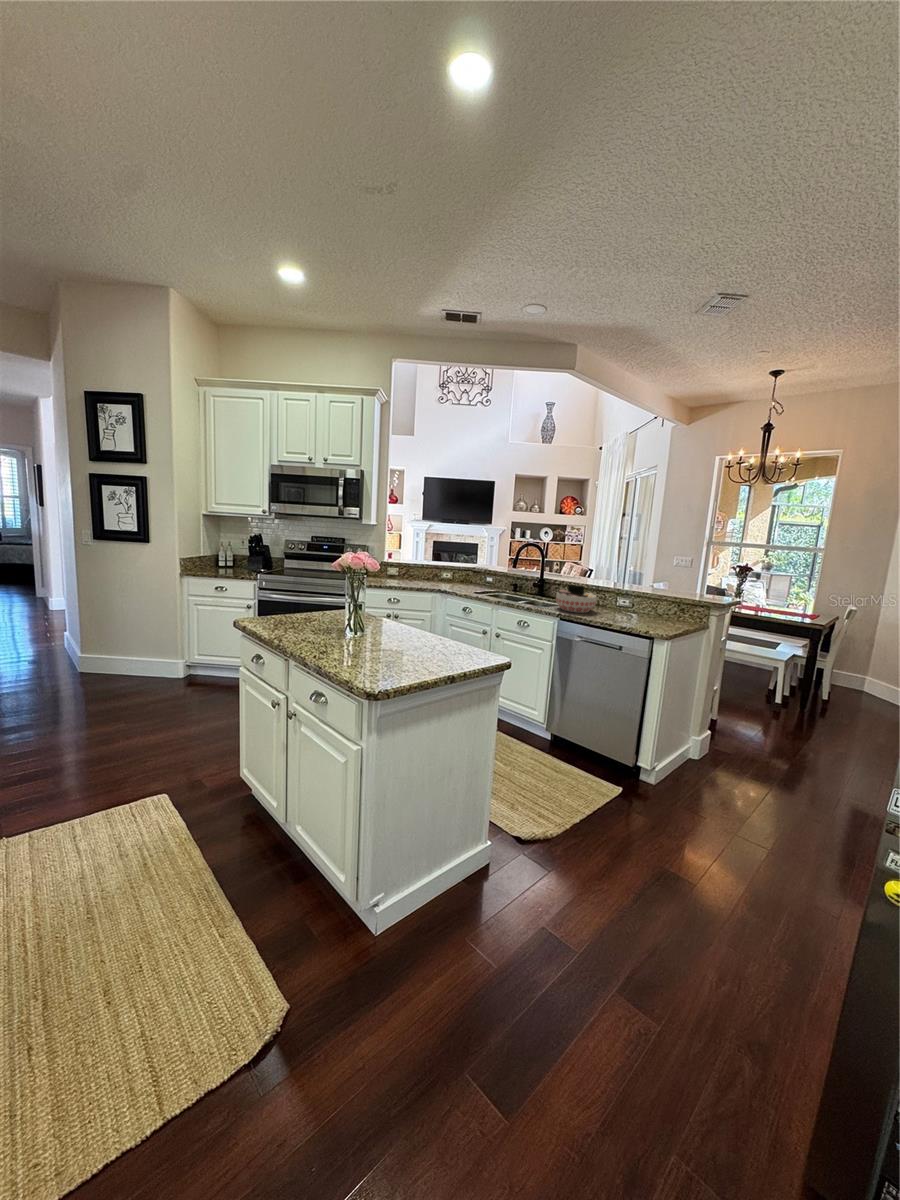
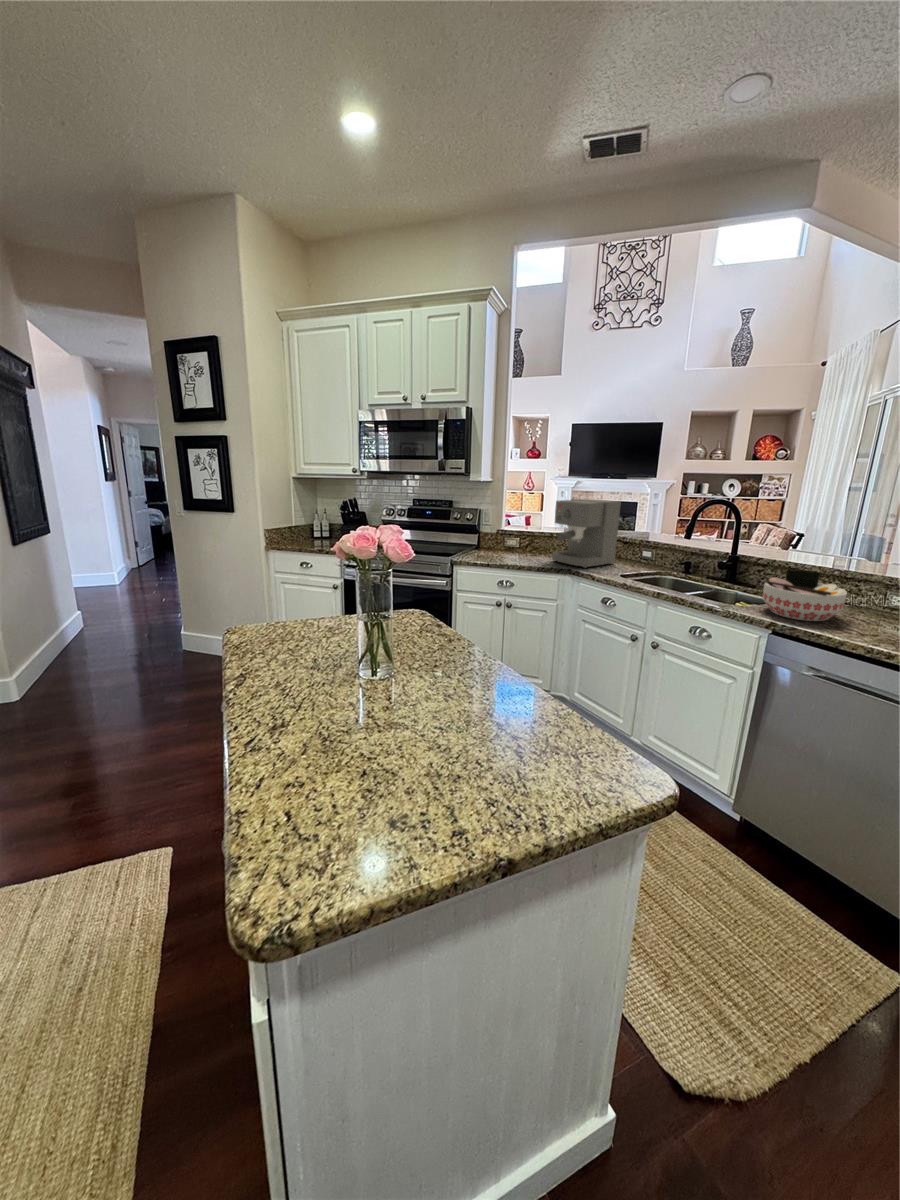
coffee maker: none [426,540,472,588] -> present [552,499,621,568]

